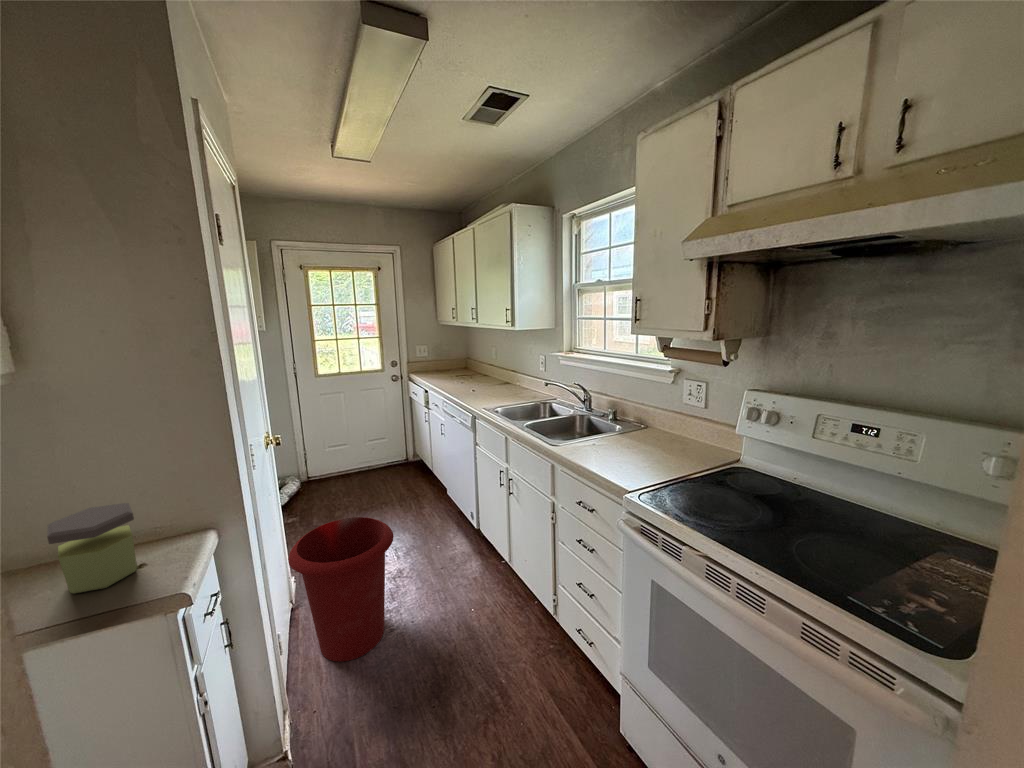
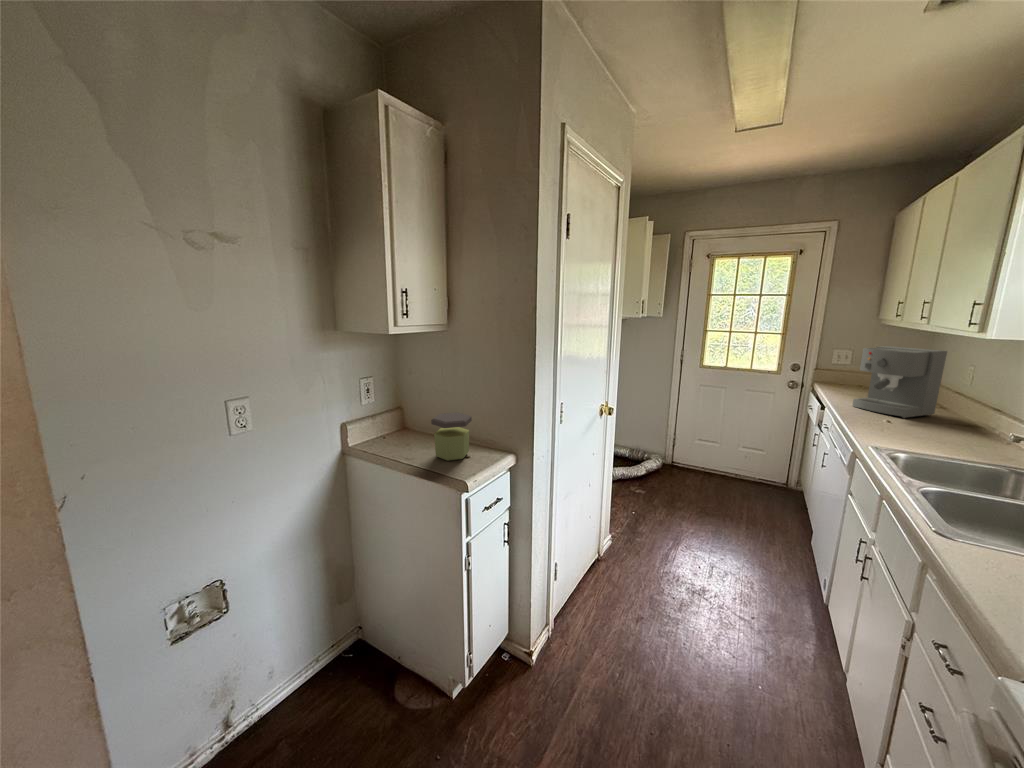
coffee maker: none [448,340,488,387] -> present [852,346,947,418]
waste bin: present [288,517,394,662] -> none [584,498,682,634]

